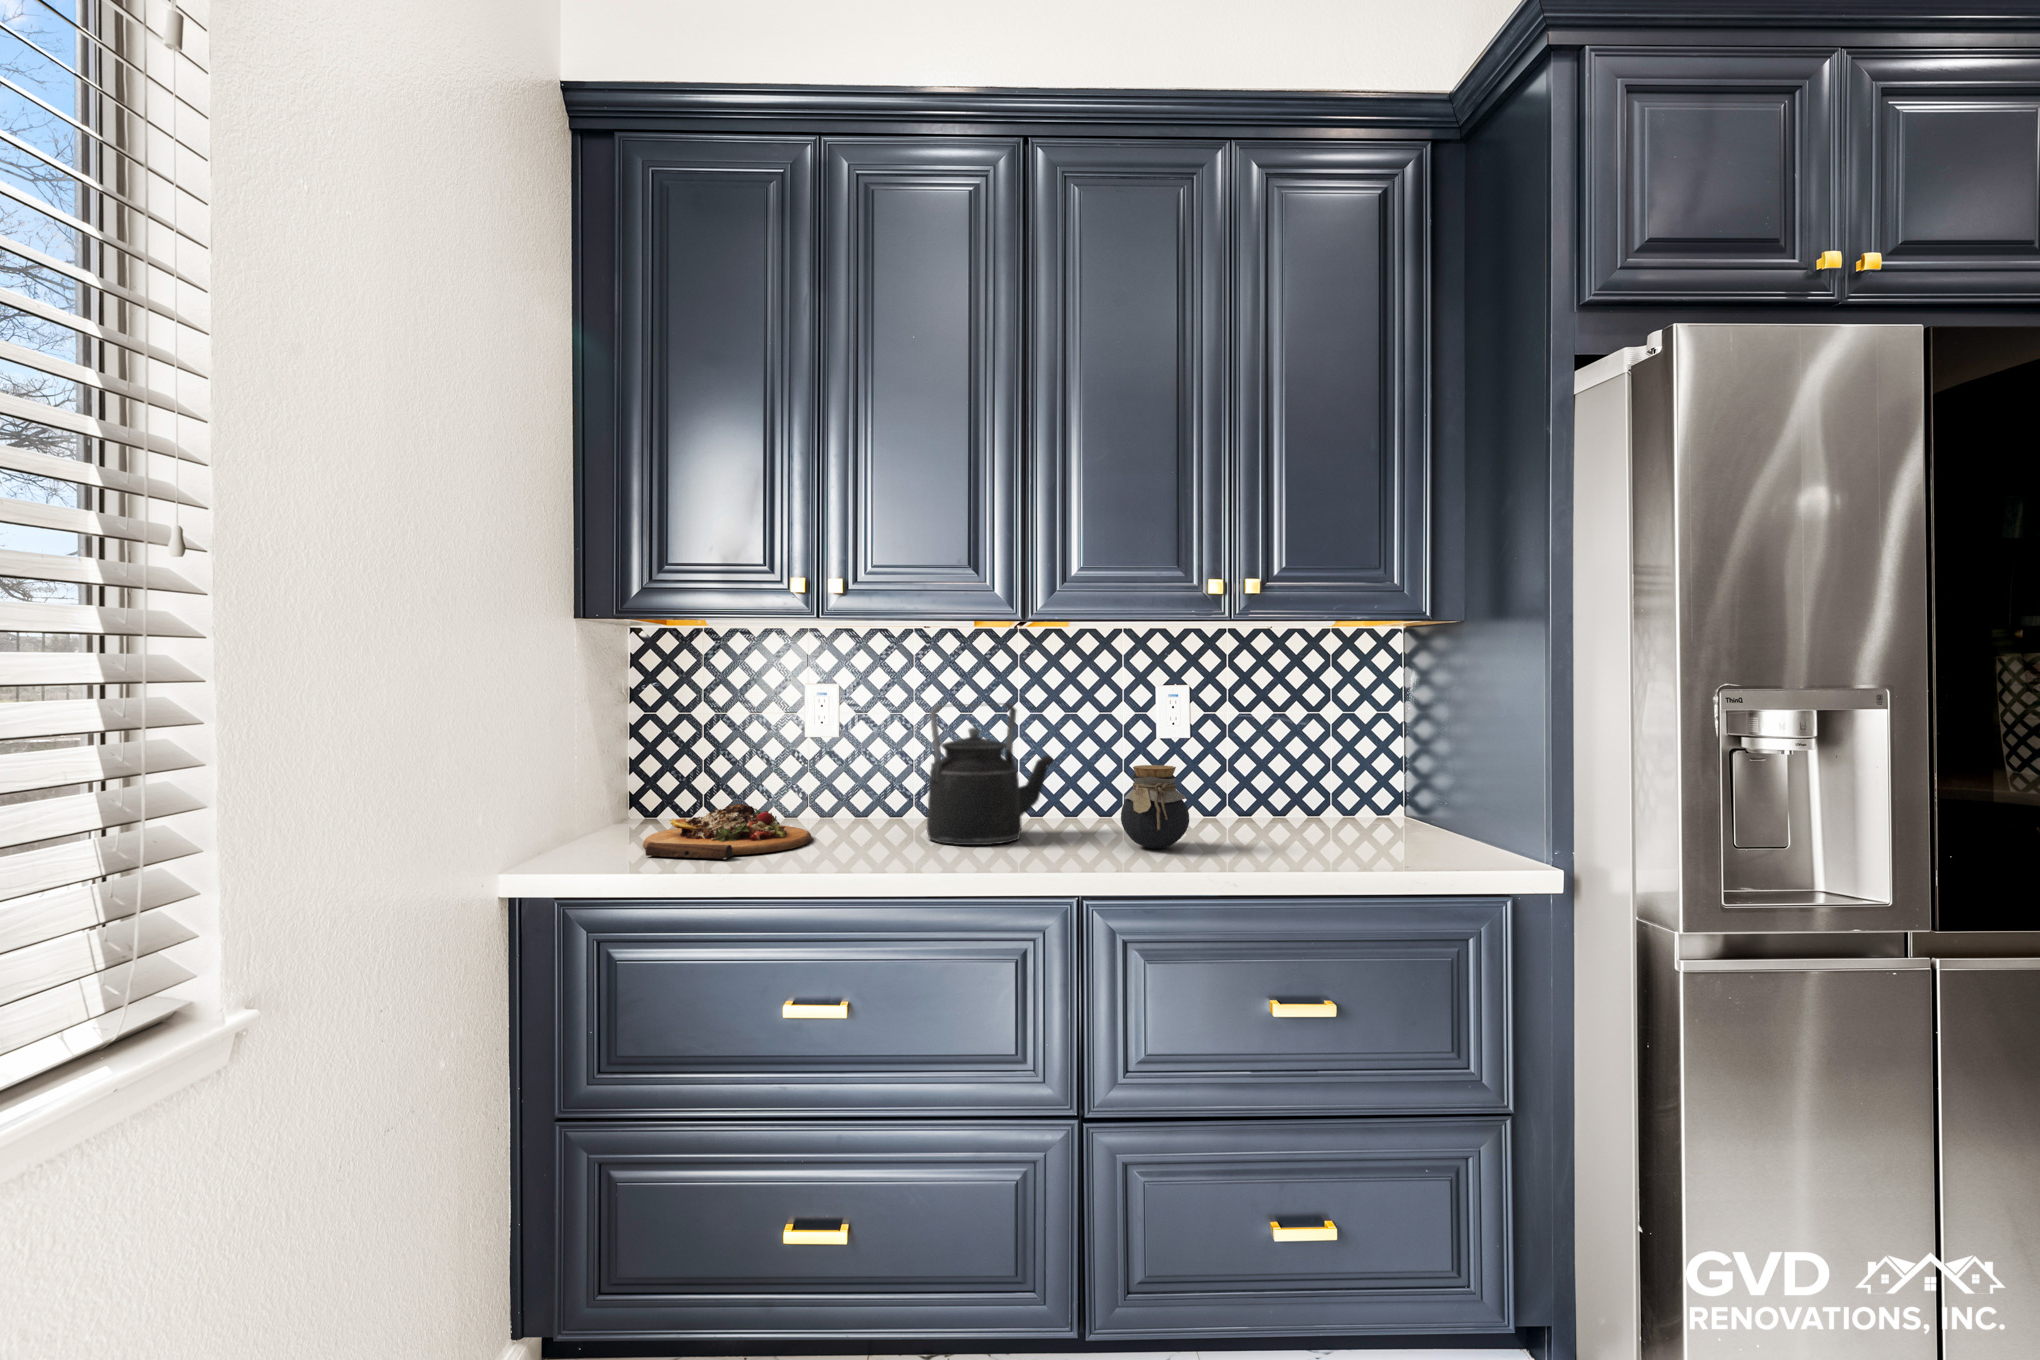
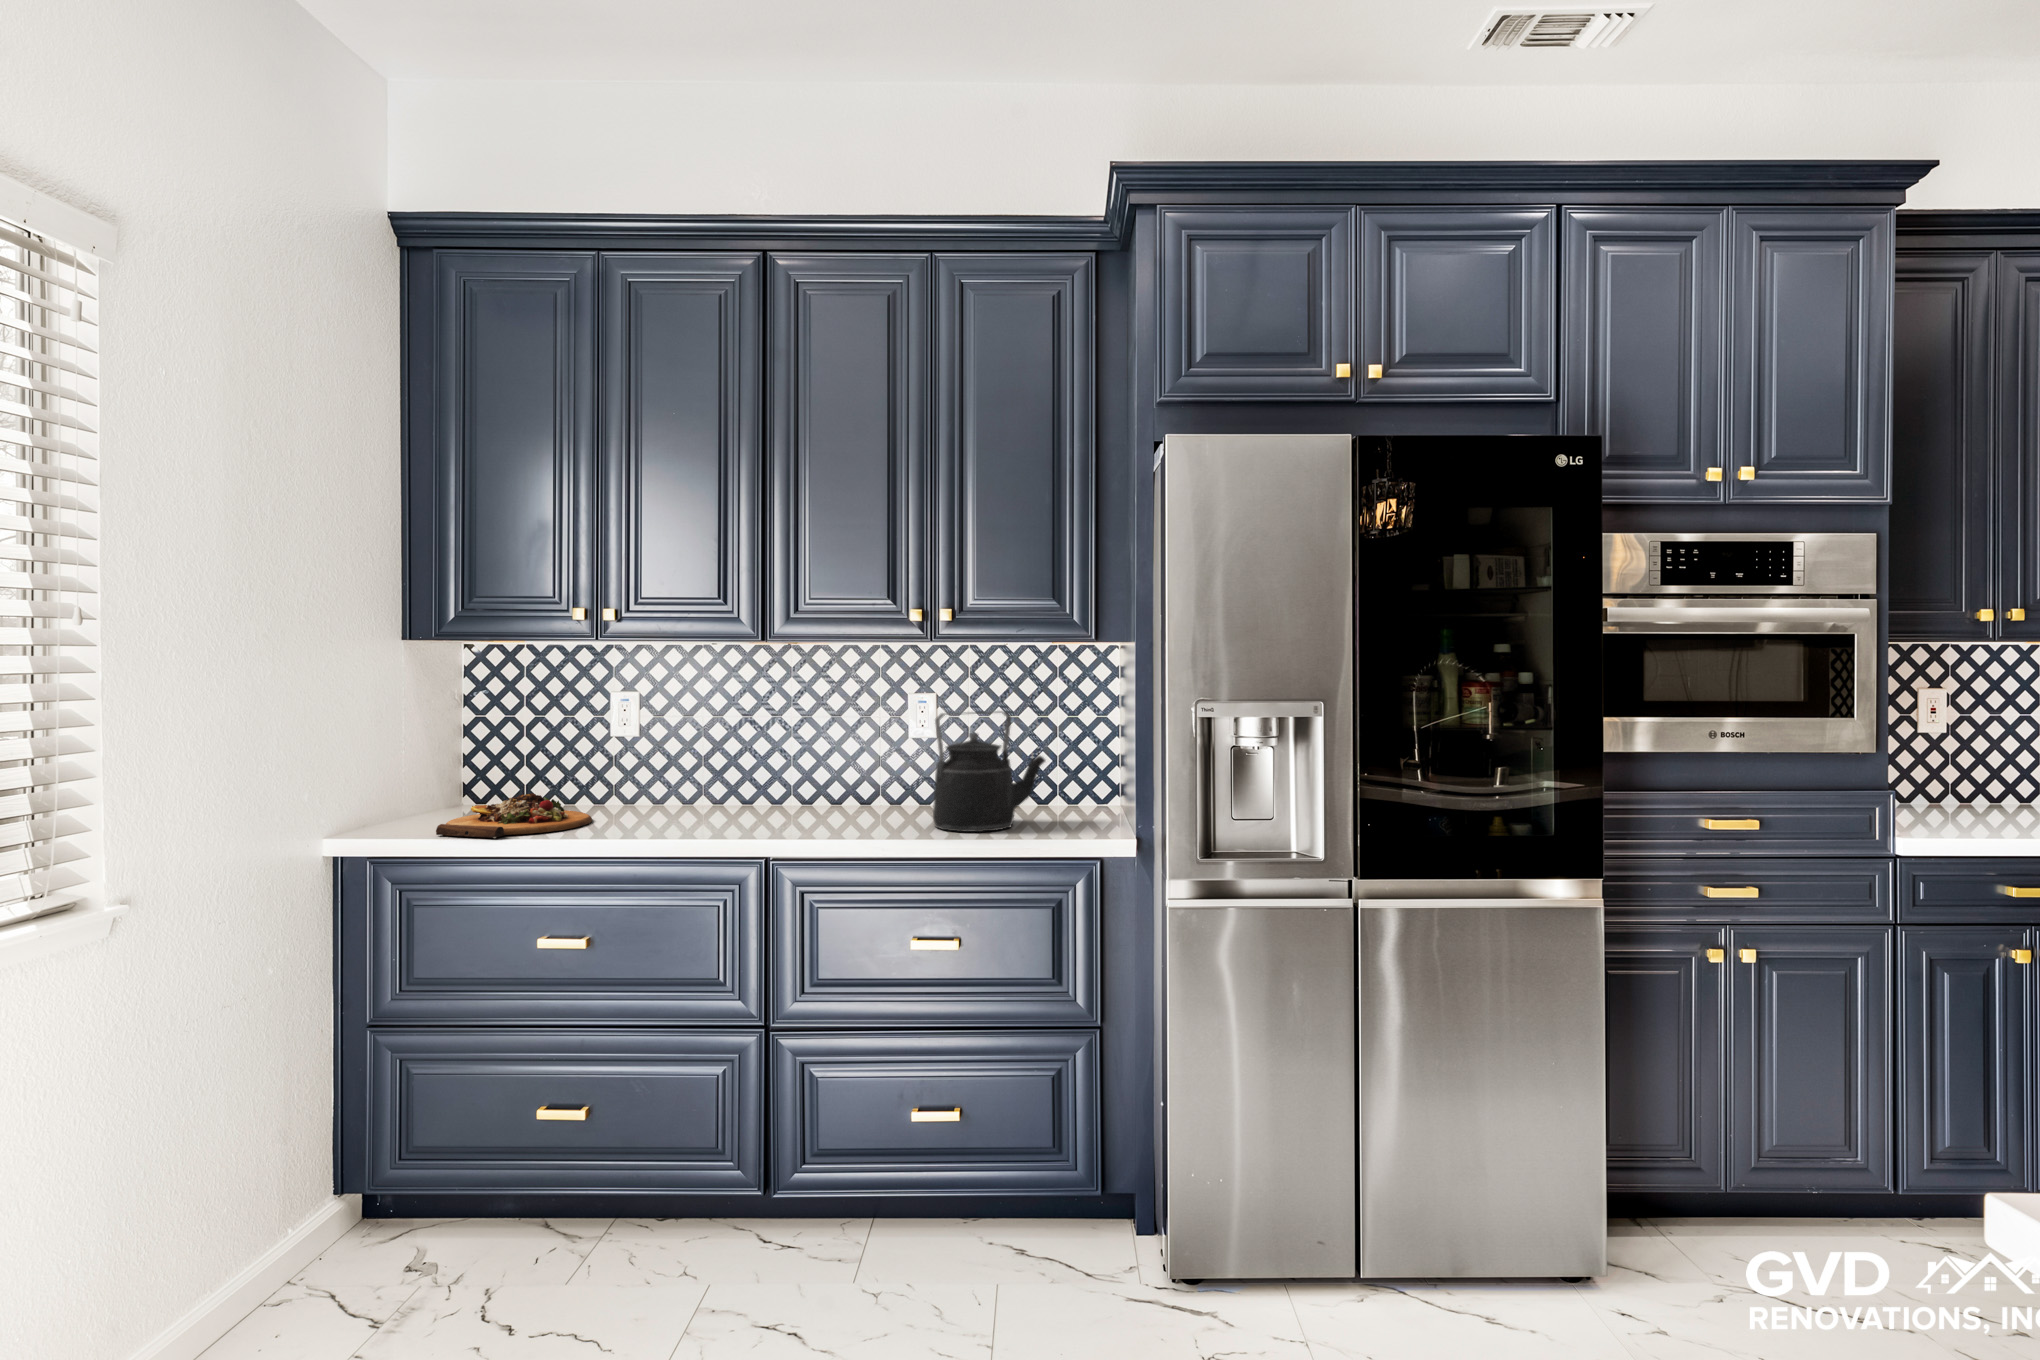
kettle: present [927,703,1054,845] -> present [933,712,1045,832]
jar: present [1121,765,1189,849] -> none [831,763,888,833]

